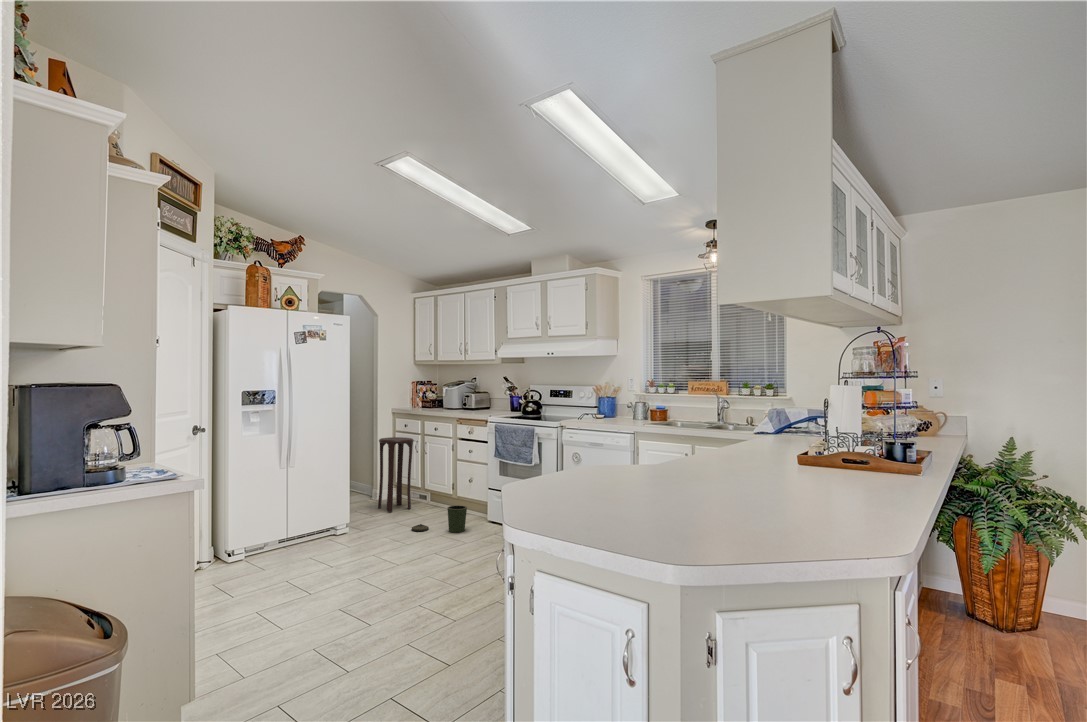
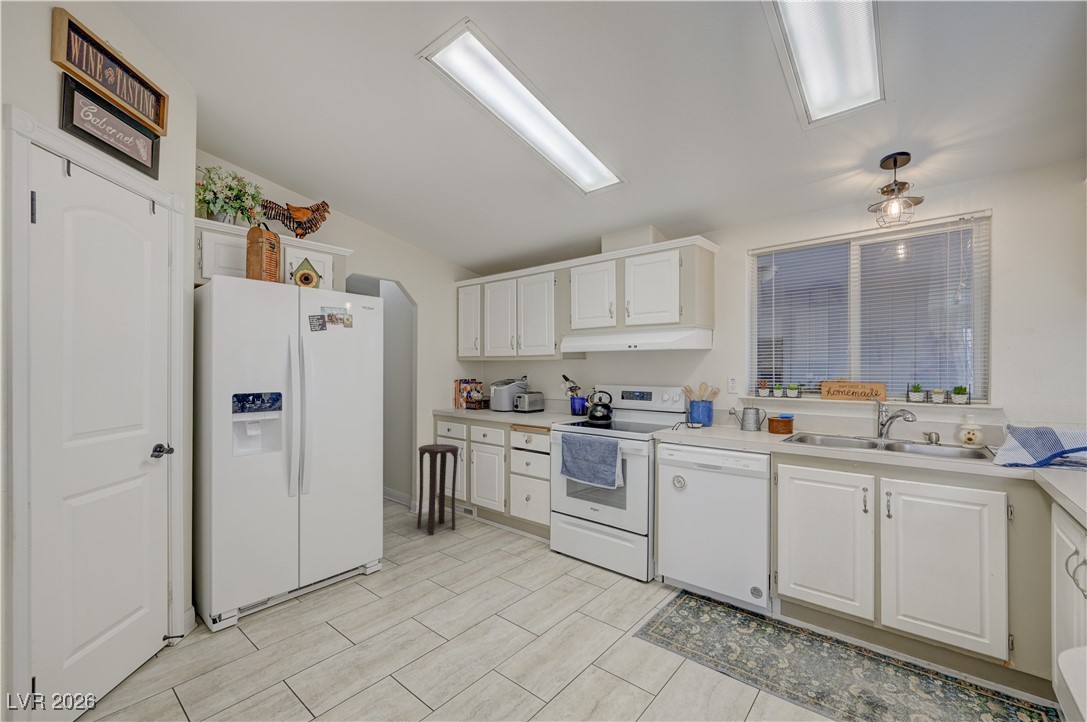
trash can: present [412,506,467,533] -> none [460,535,529,572]

